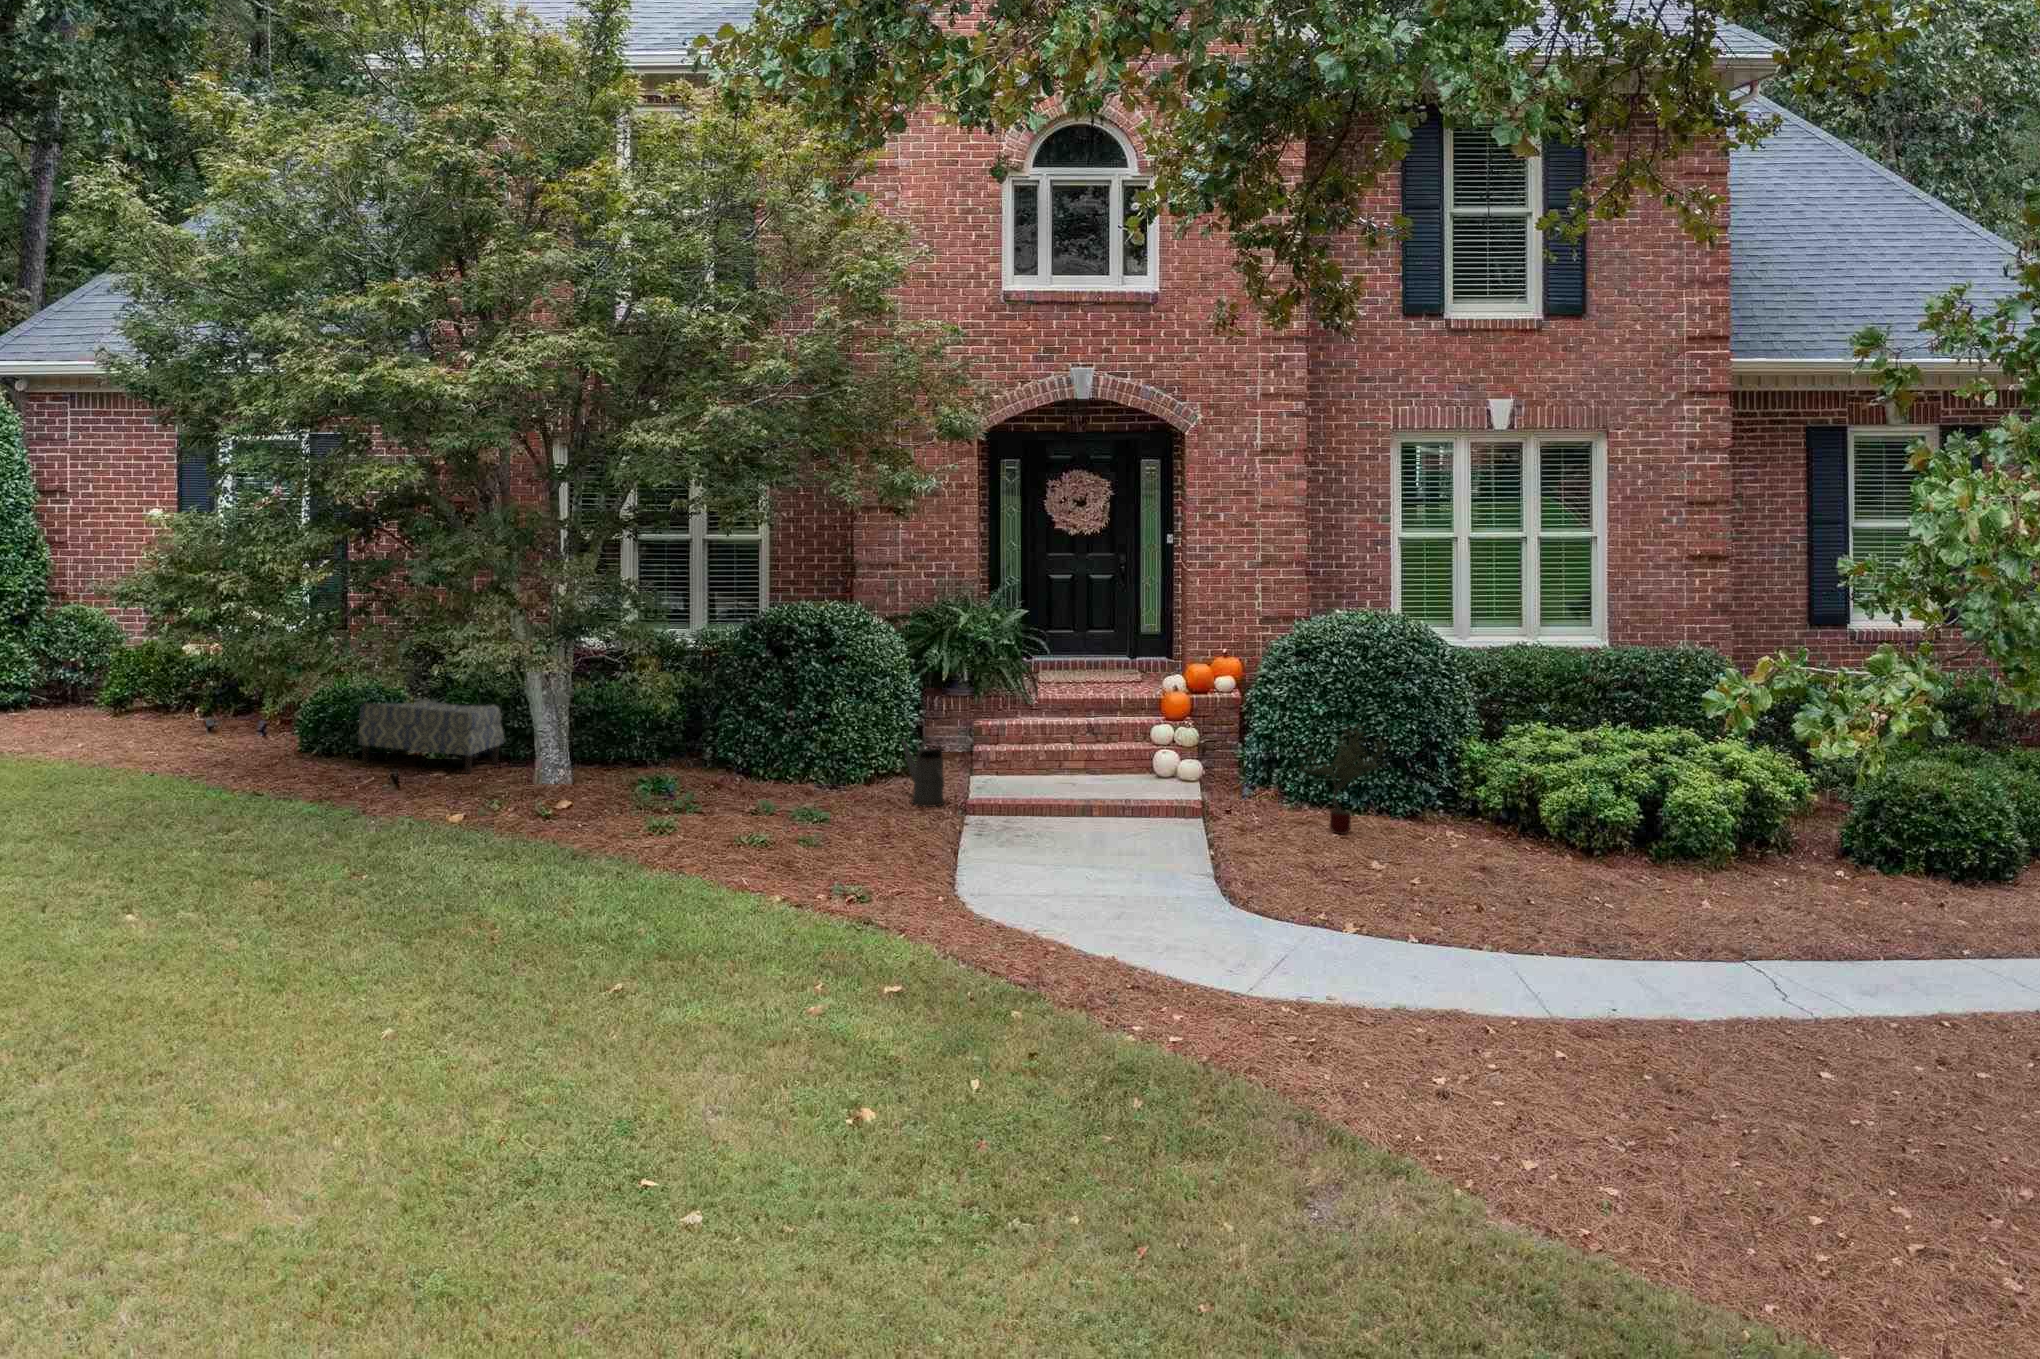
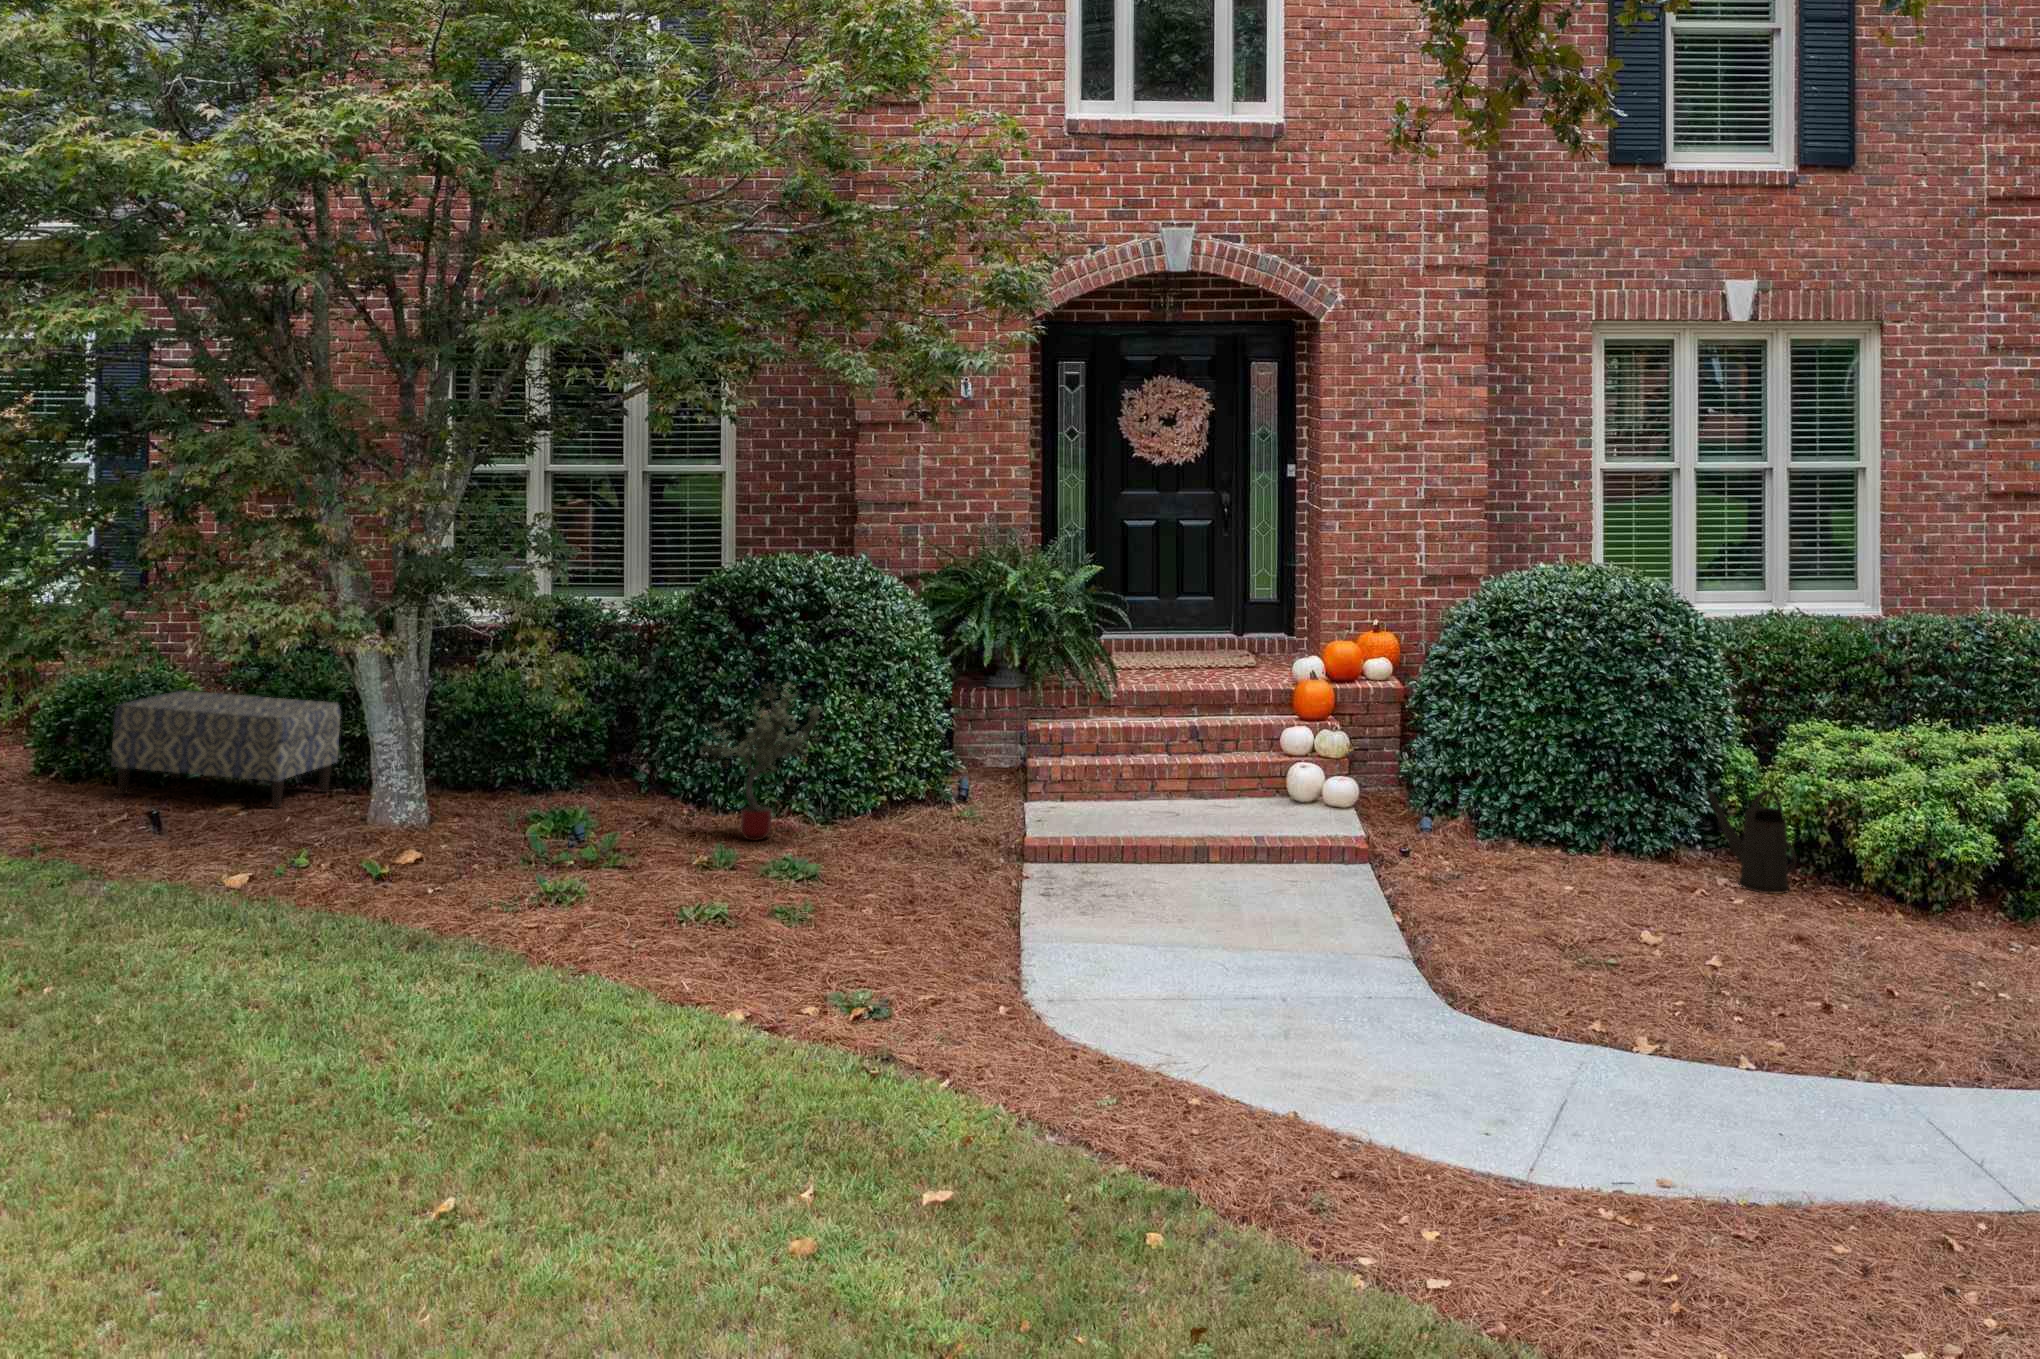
potted tree: present [1299,725,1386,834] -> present [702,682,820,840]
watering can: present [901,738,945,807] -> present [1707,790,1797,894]

